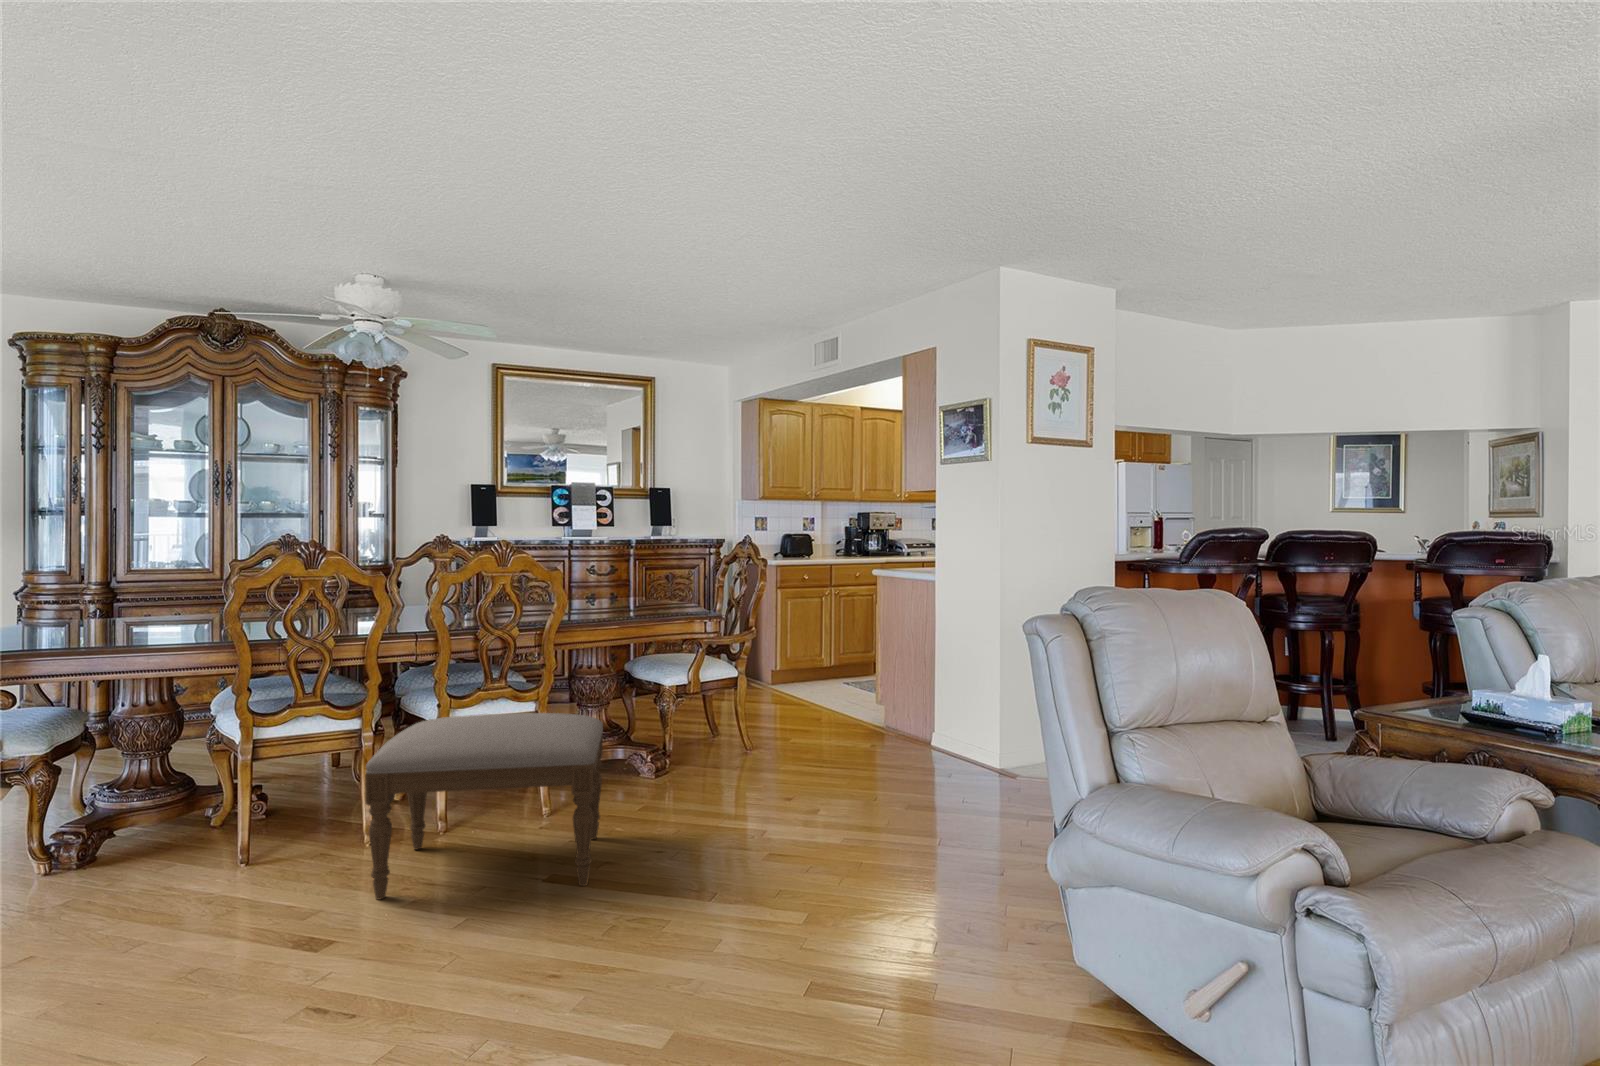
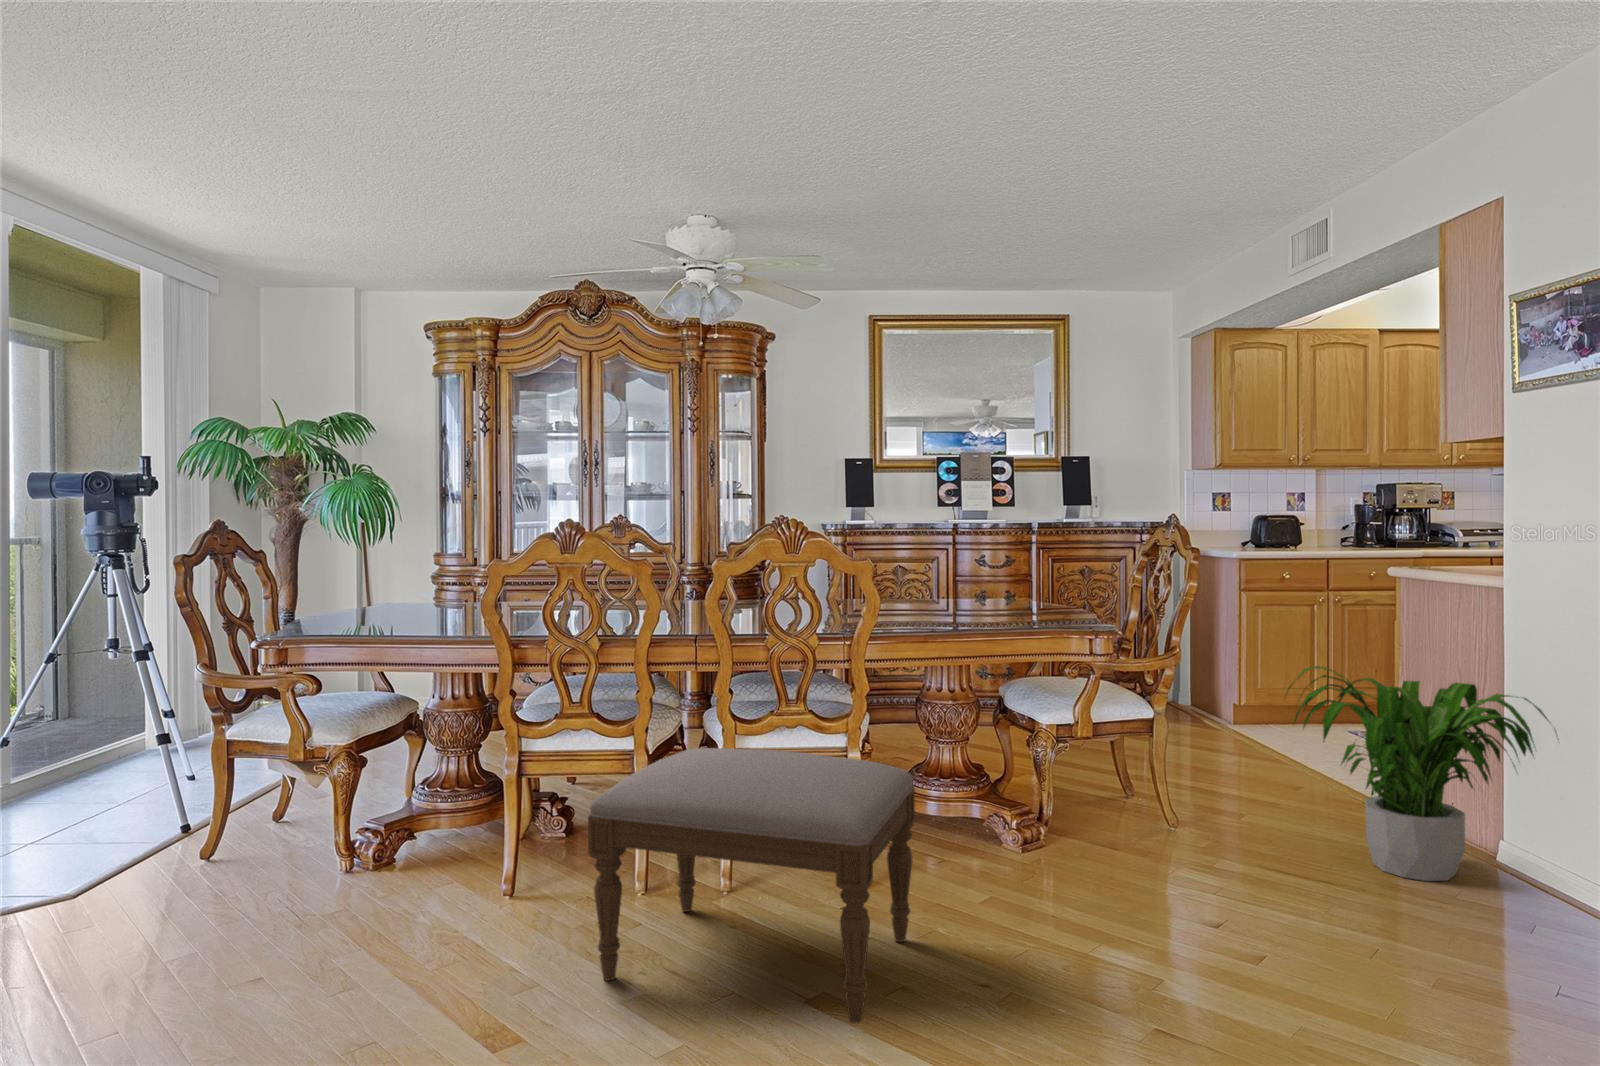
potted plant: none [815,634,960,759] -> present [1286,666,1548,881]

